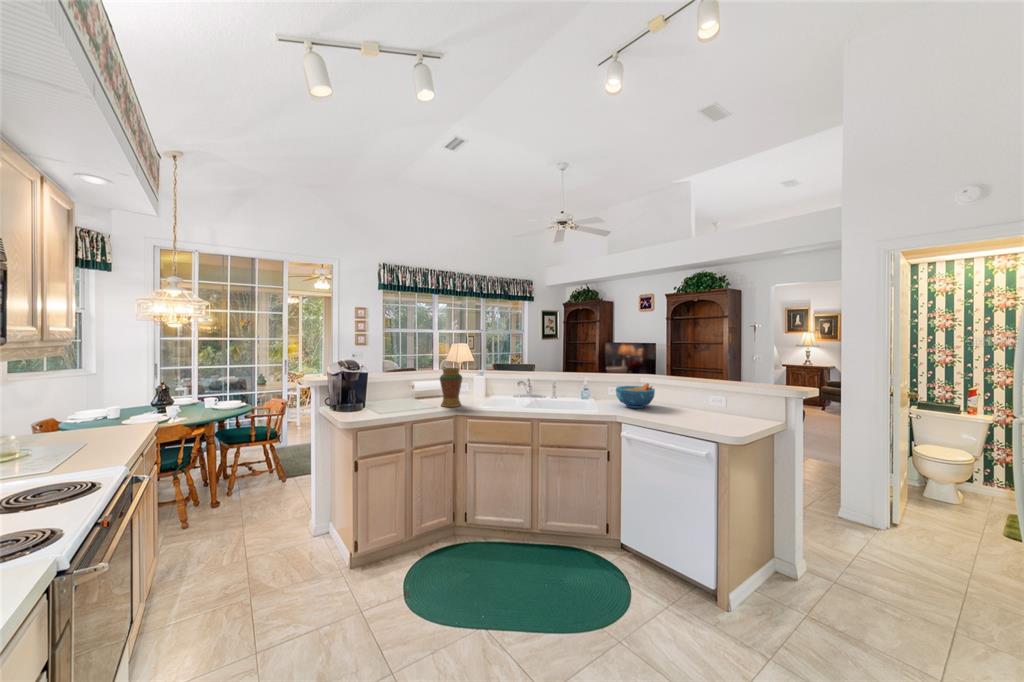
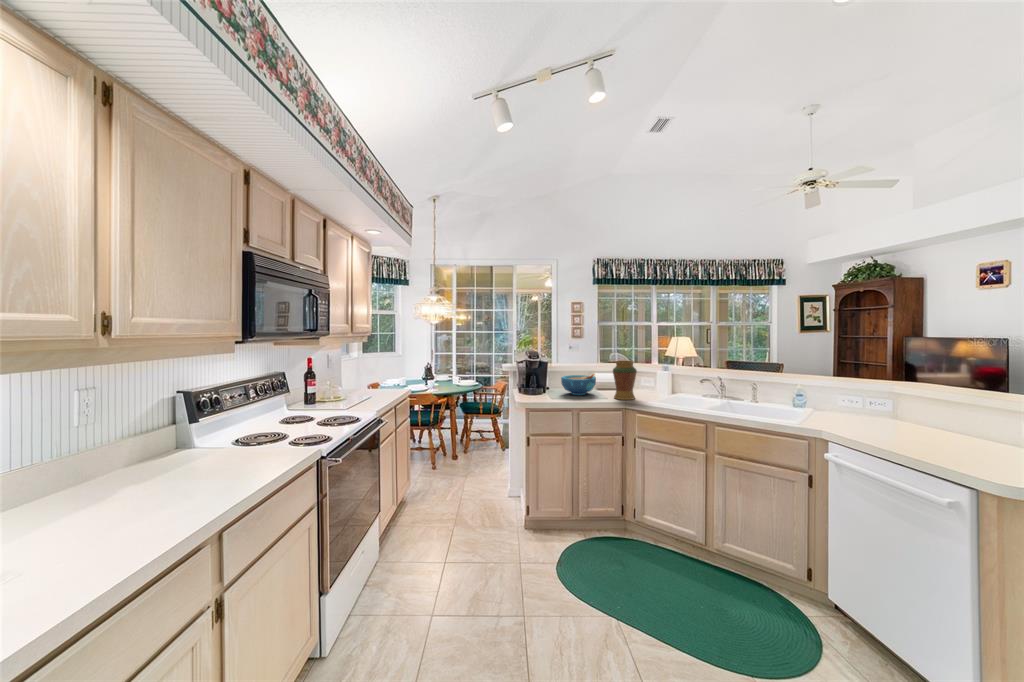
bowl: present [616,383,655,408] -> present [561,374,596,395]

